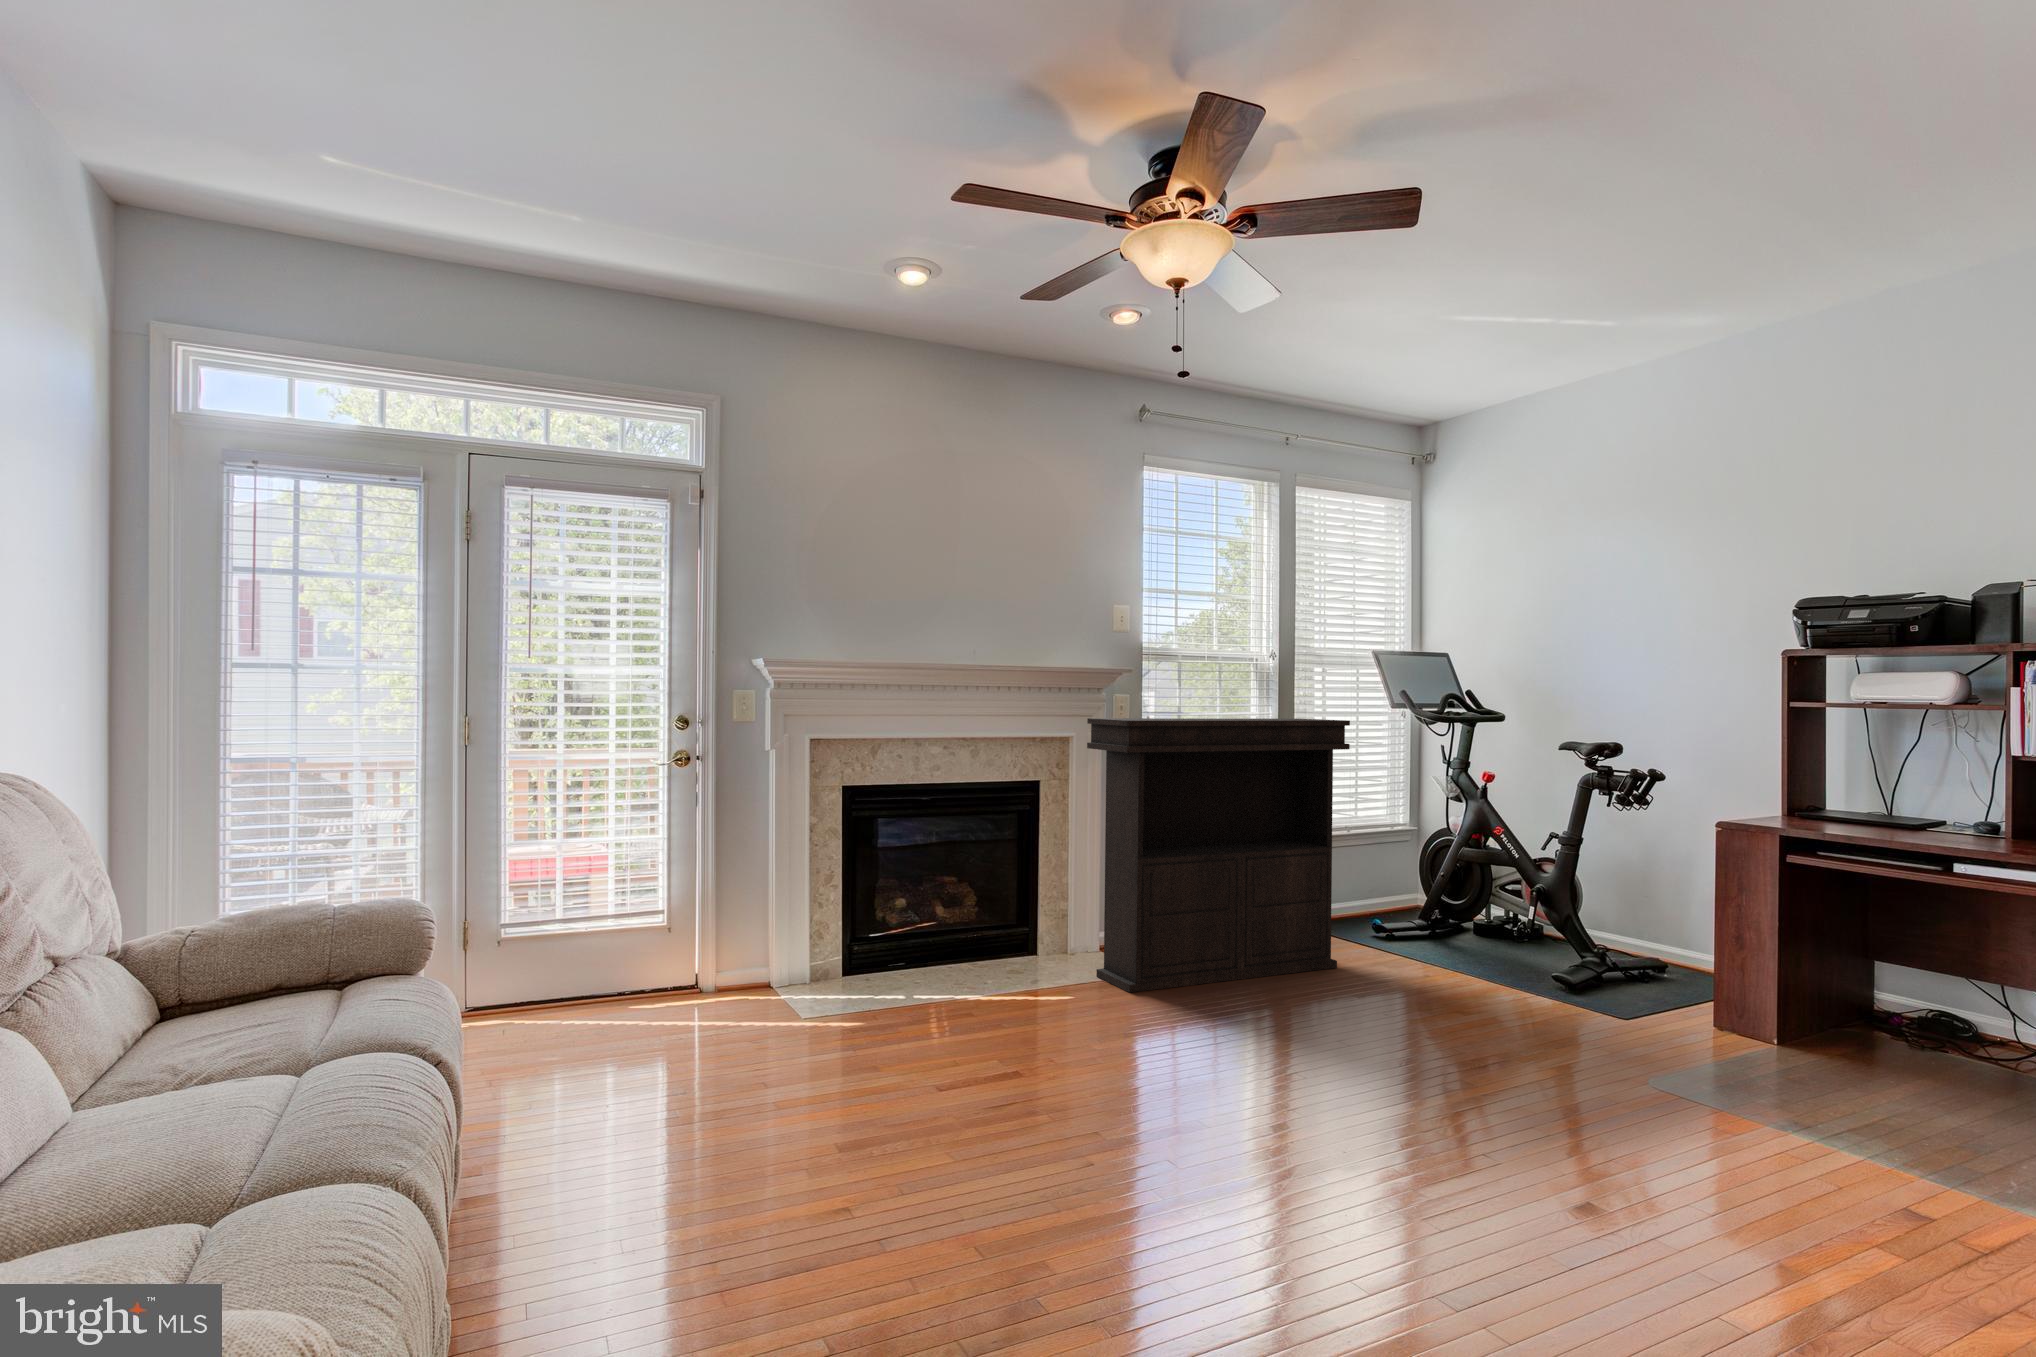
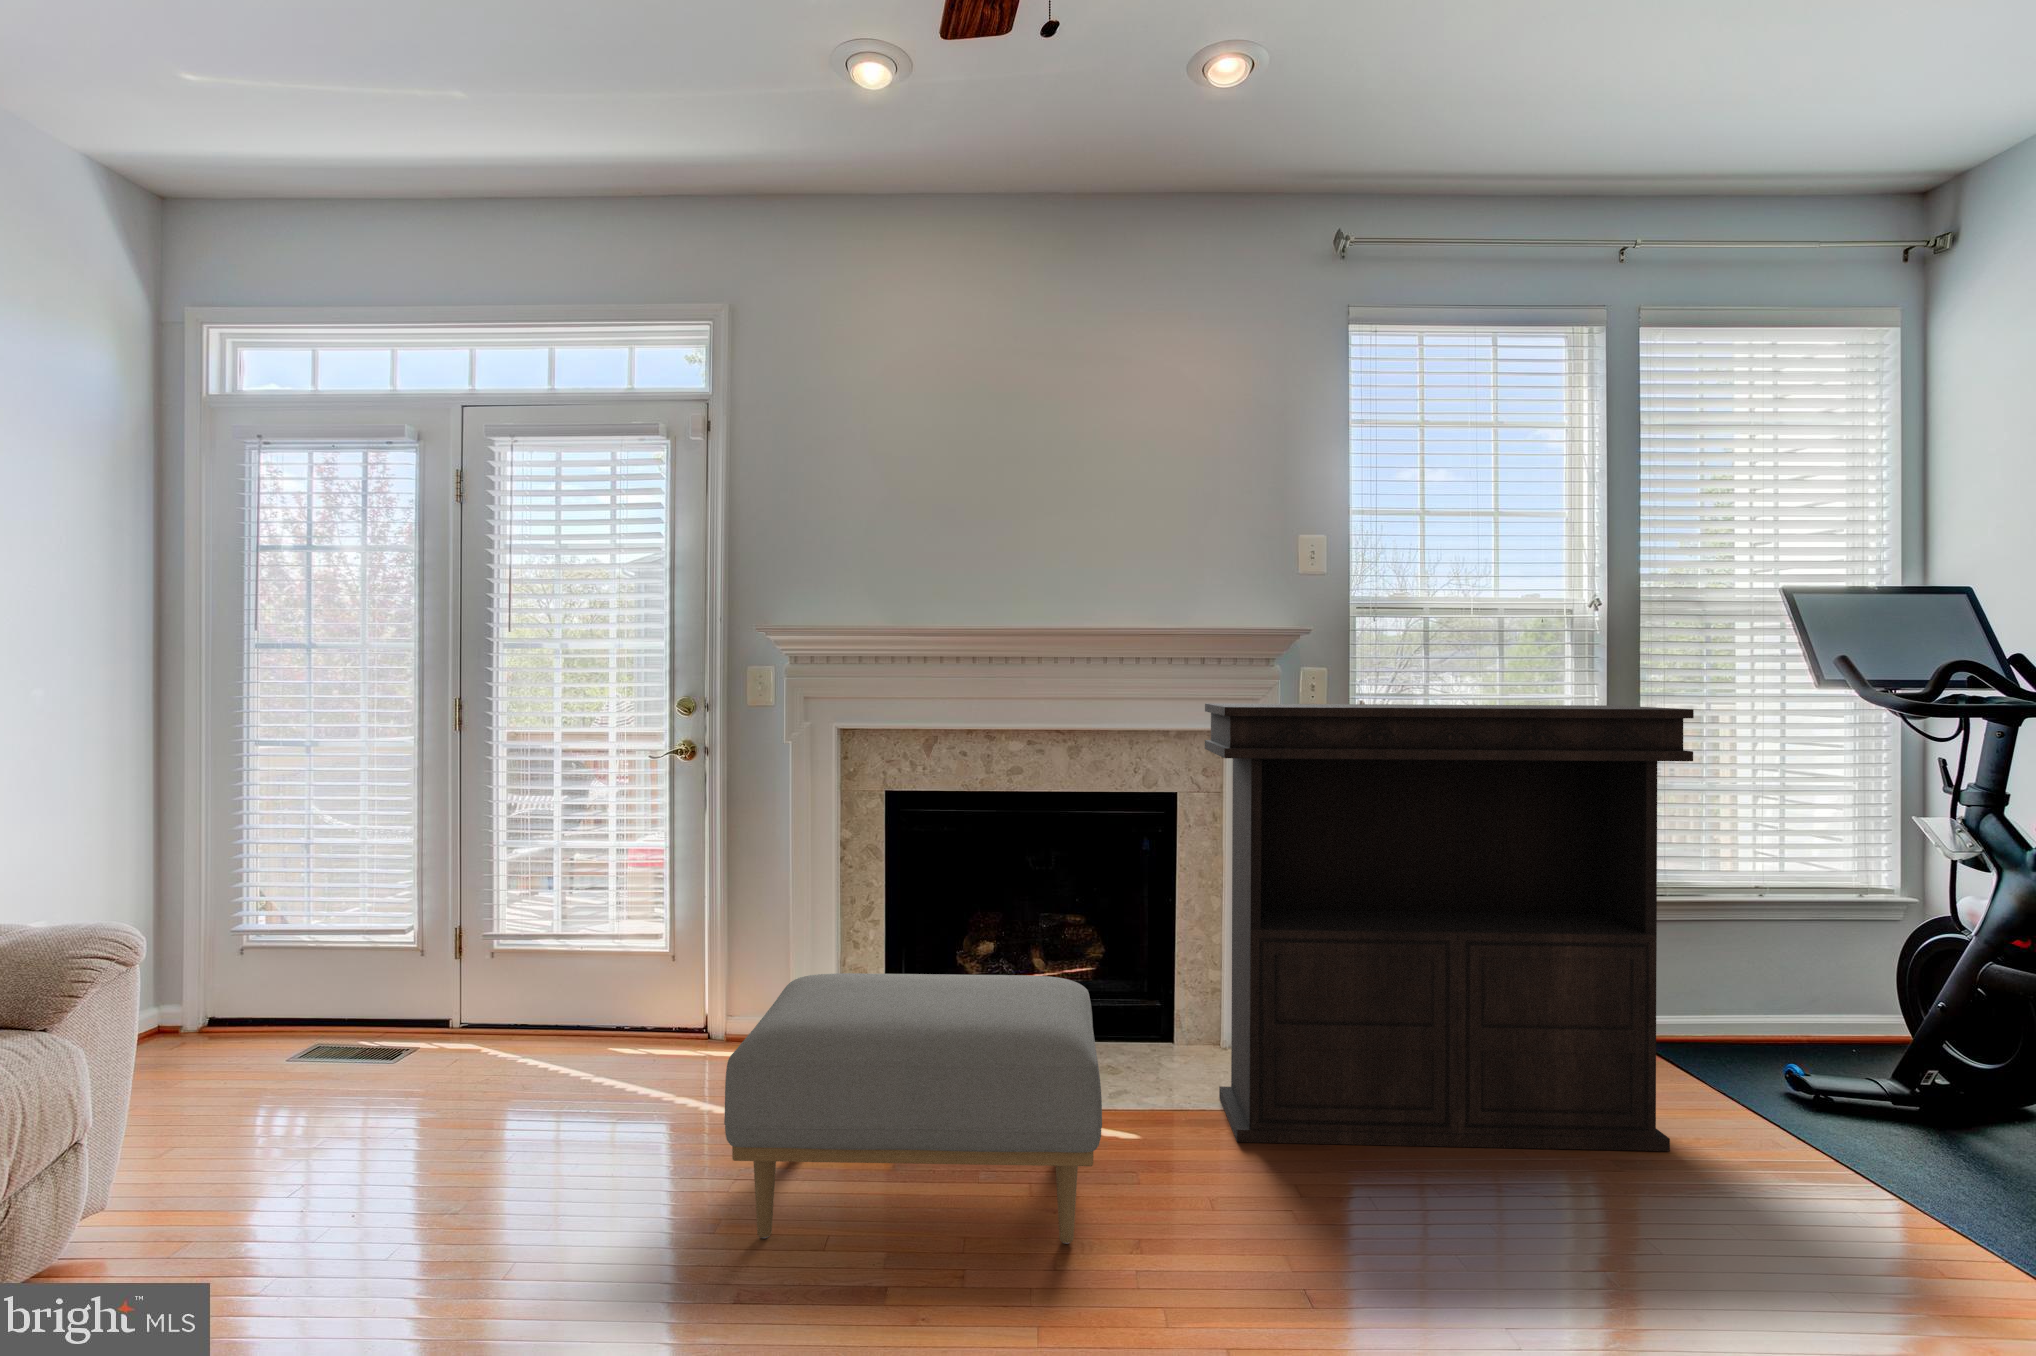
ottoman: none [859,897,1118,1064] -> present [724,973,1102,1244]

